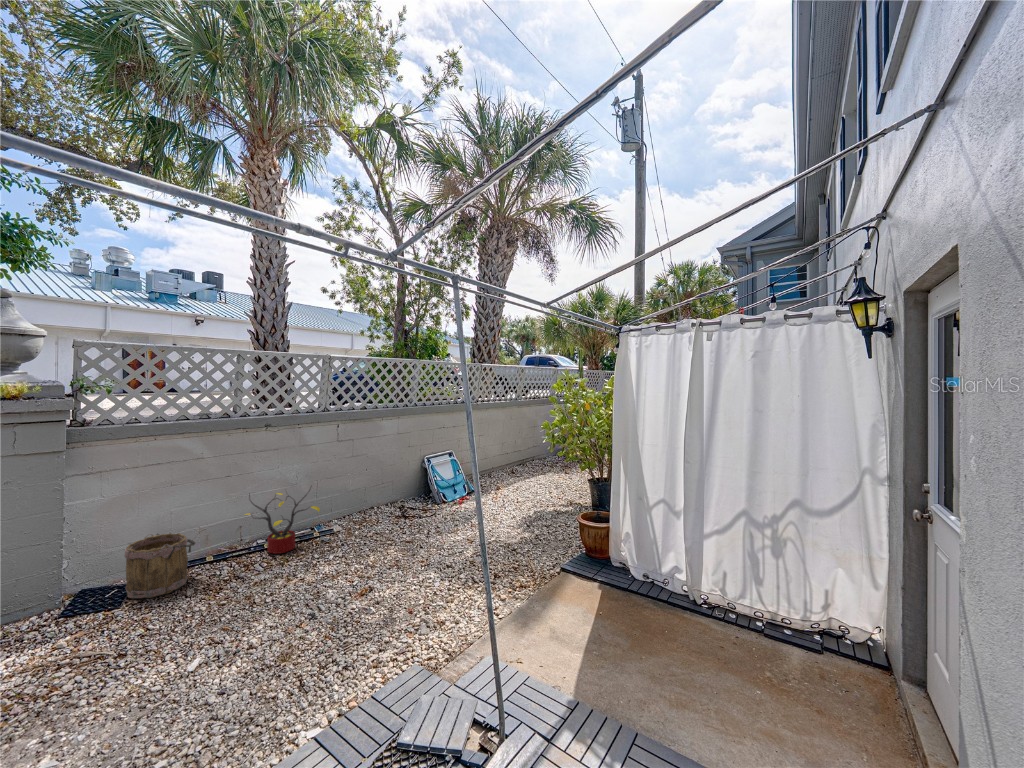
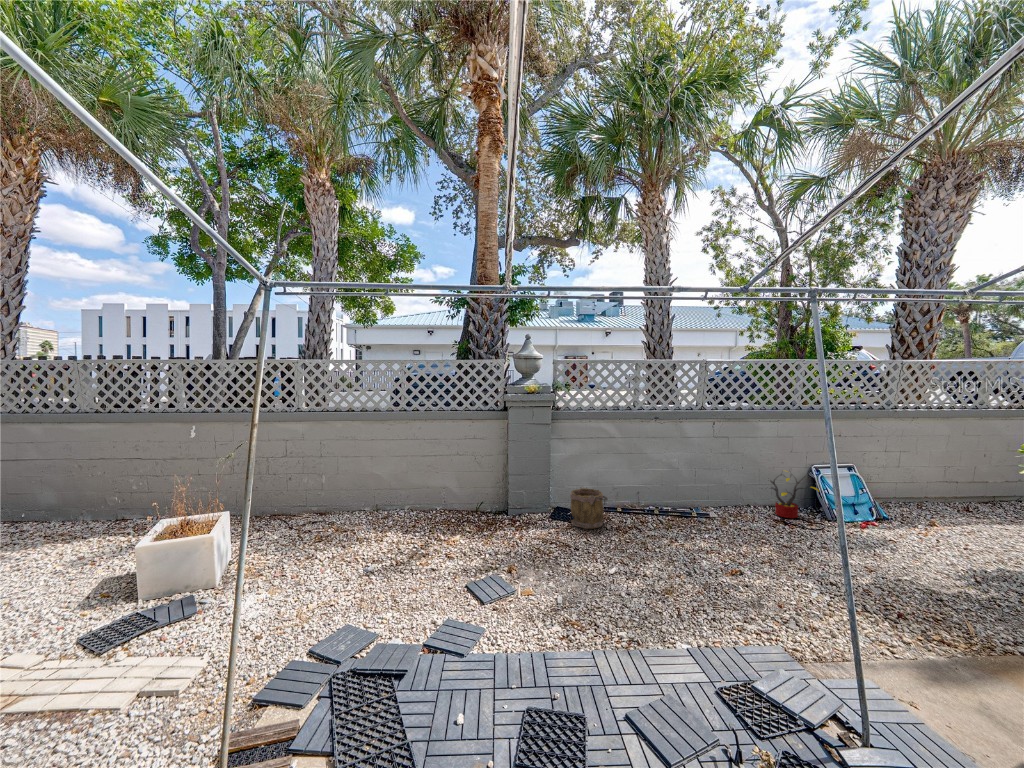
decorative plant: present [245,490,320,554] -> present [770,473,819,518]

